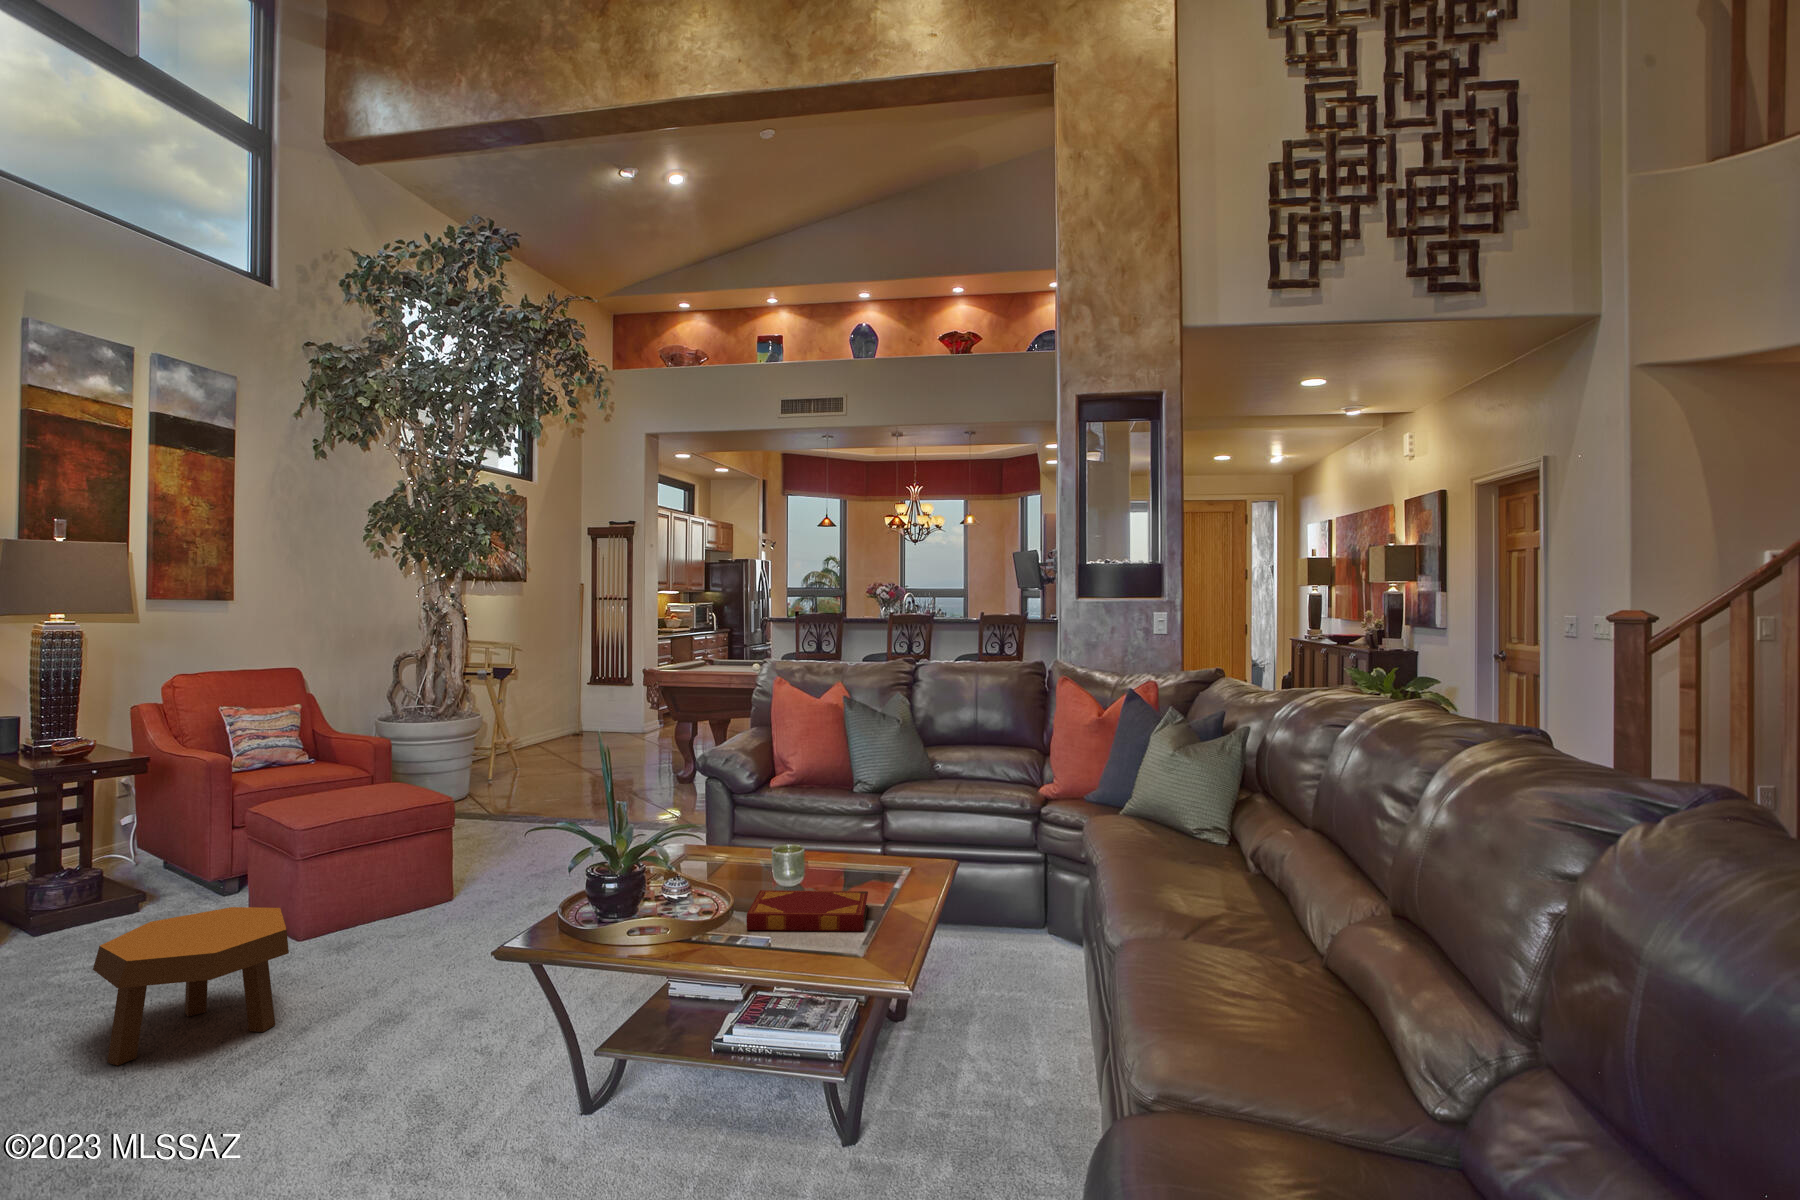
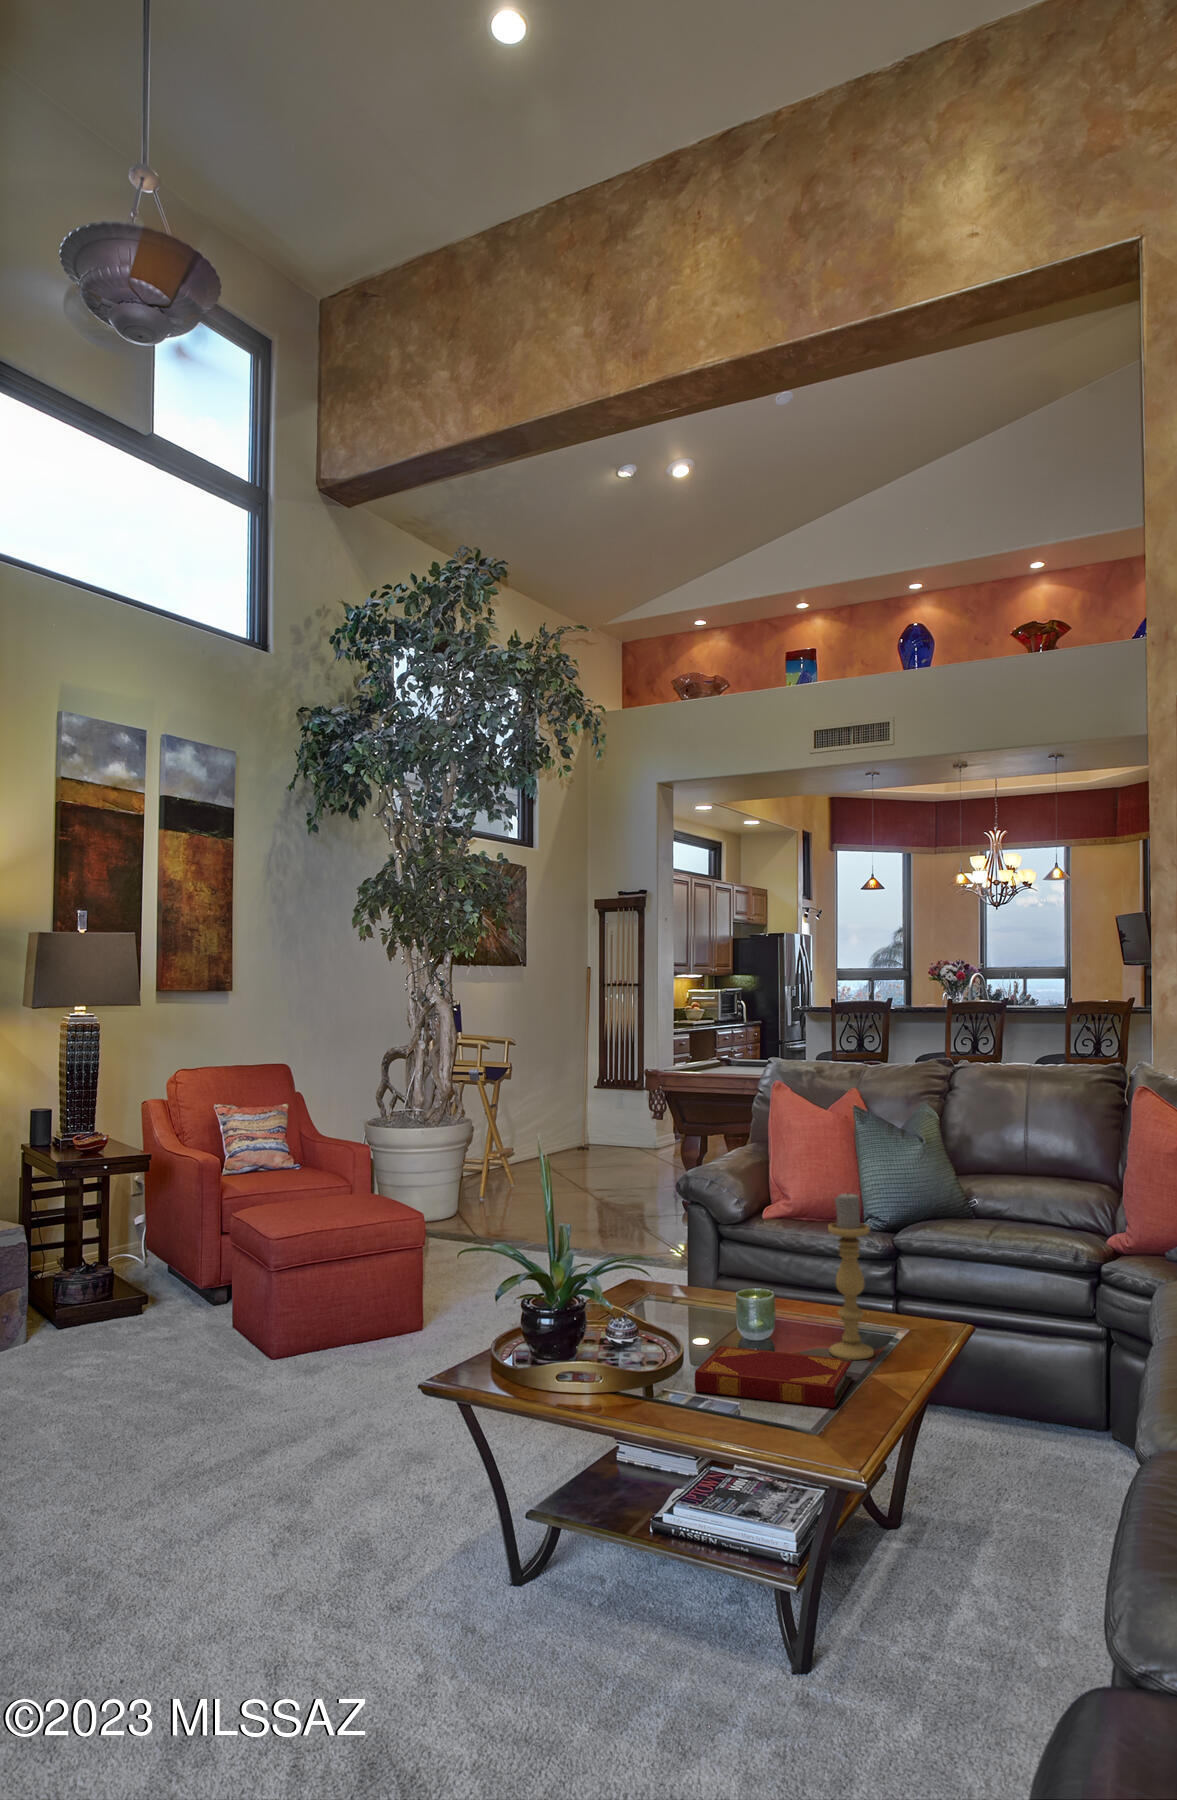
candle holder: none [841,759,876,891] -> present [828,1193,874,1360]
footstool: present [93,907,289,1066] -> none [84,1315,252,1464]

